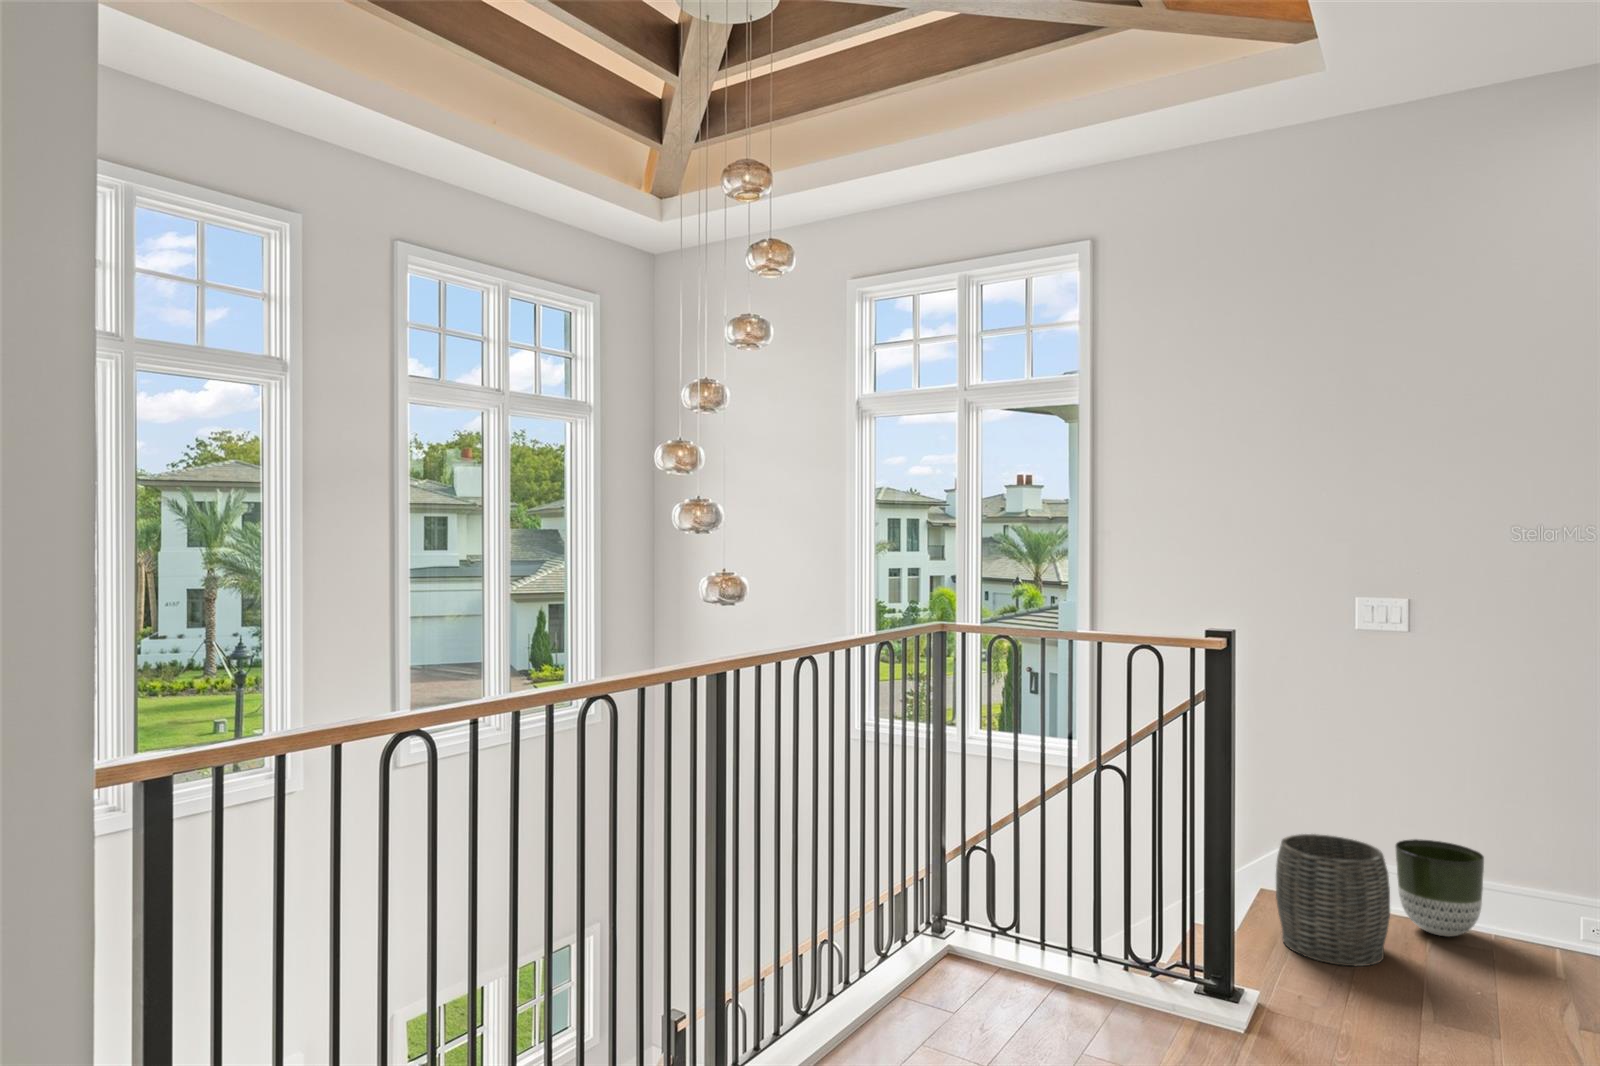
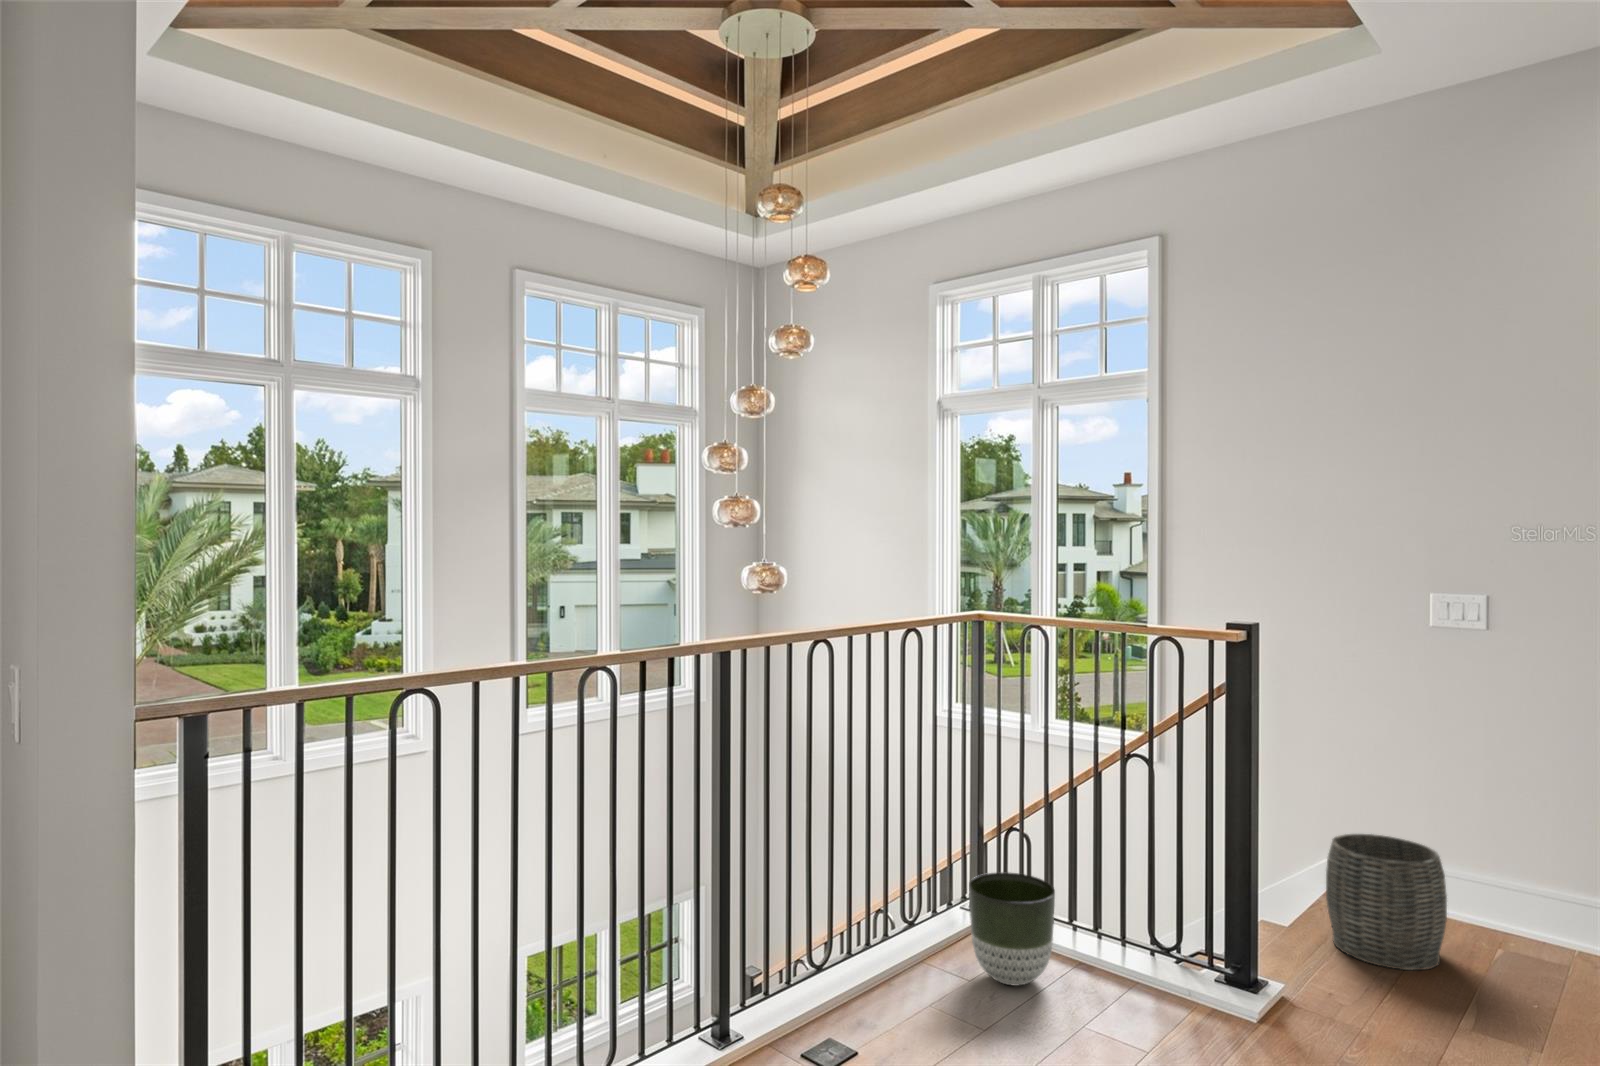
planter: present [1395,839,1484,937] -> present [969,872,1055,986]

